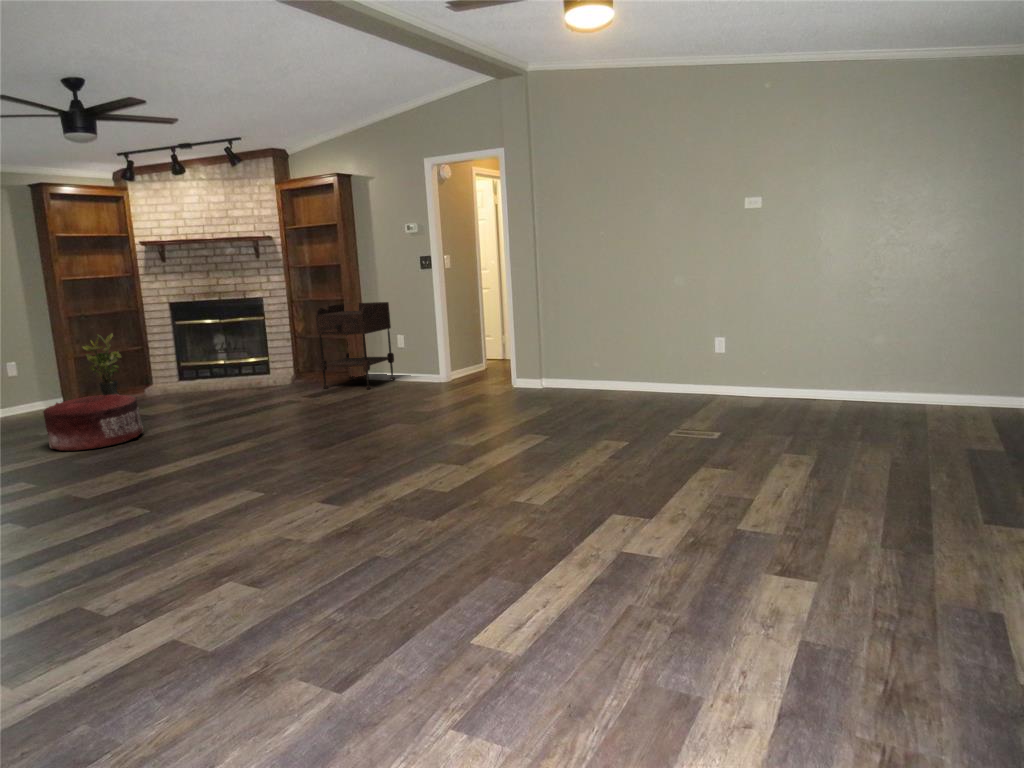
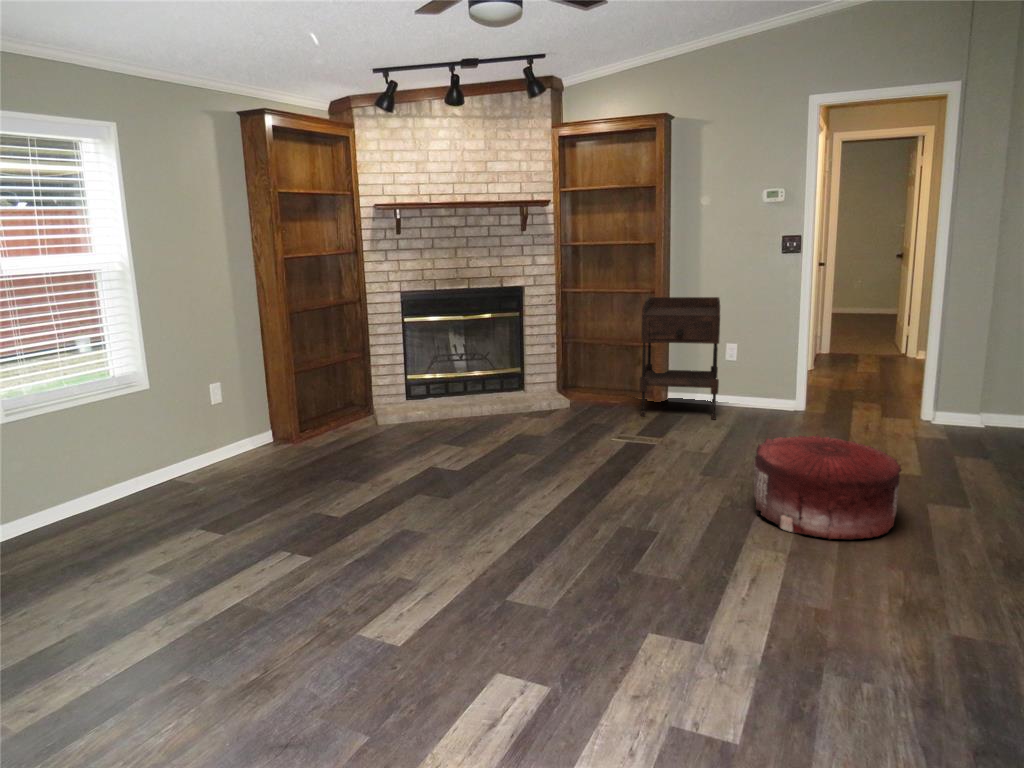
potted plant: present [82,334,121,395] -> none [304,332,351,425]
pouf: present [43,394,143,451] -> present [753,435,901,539]

